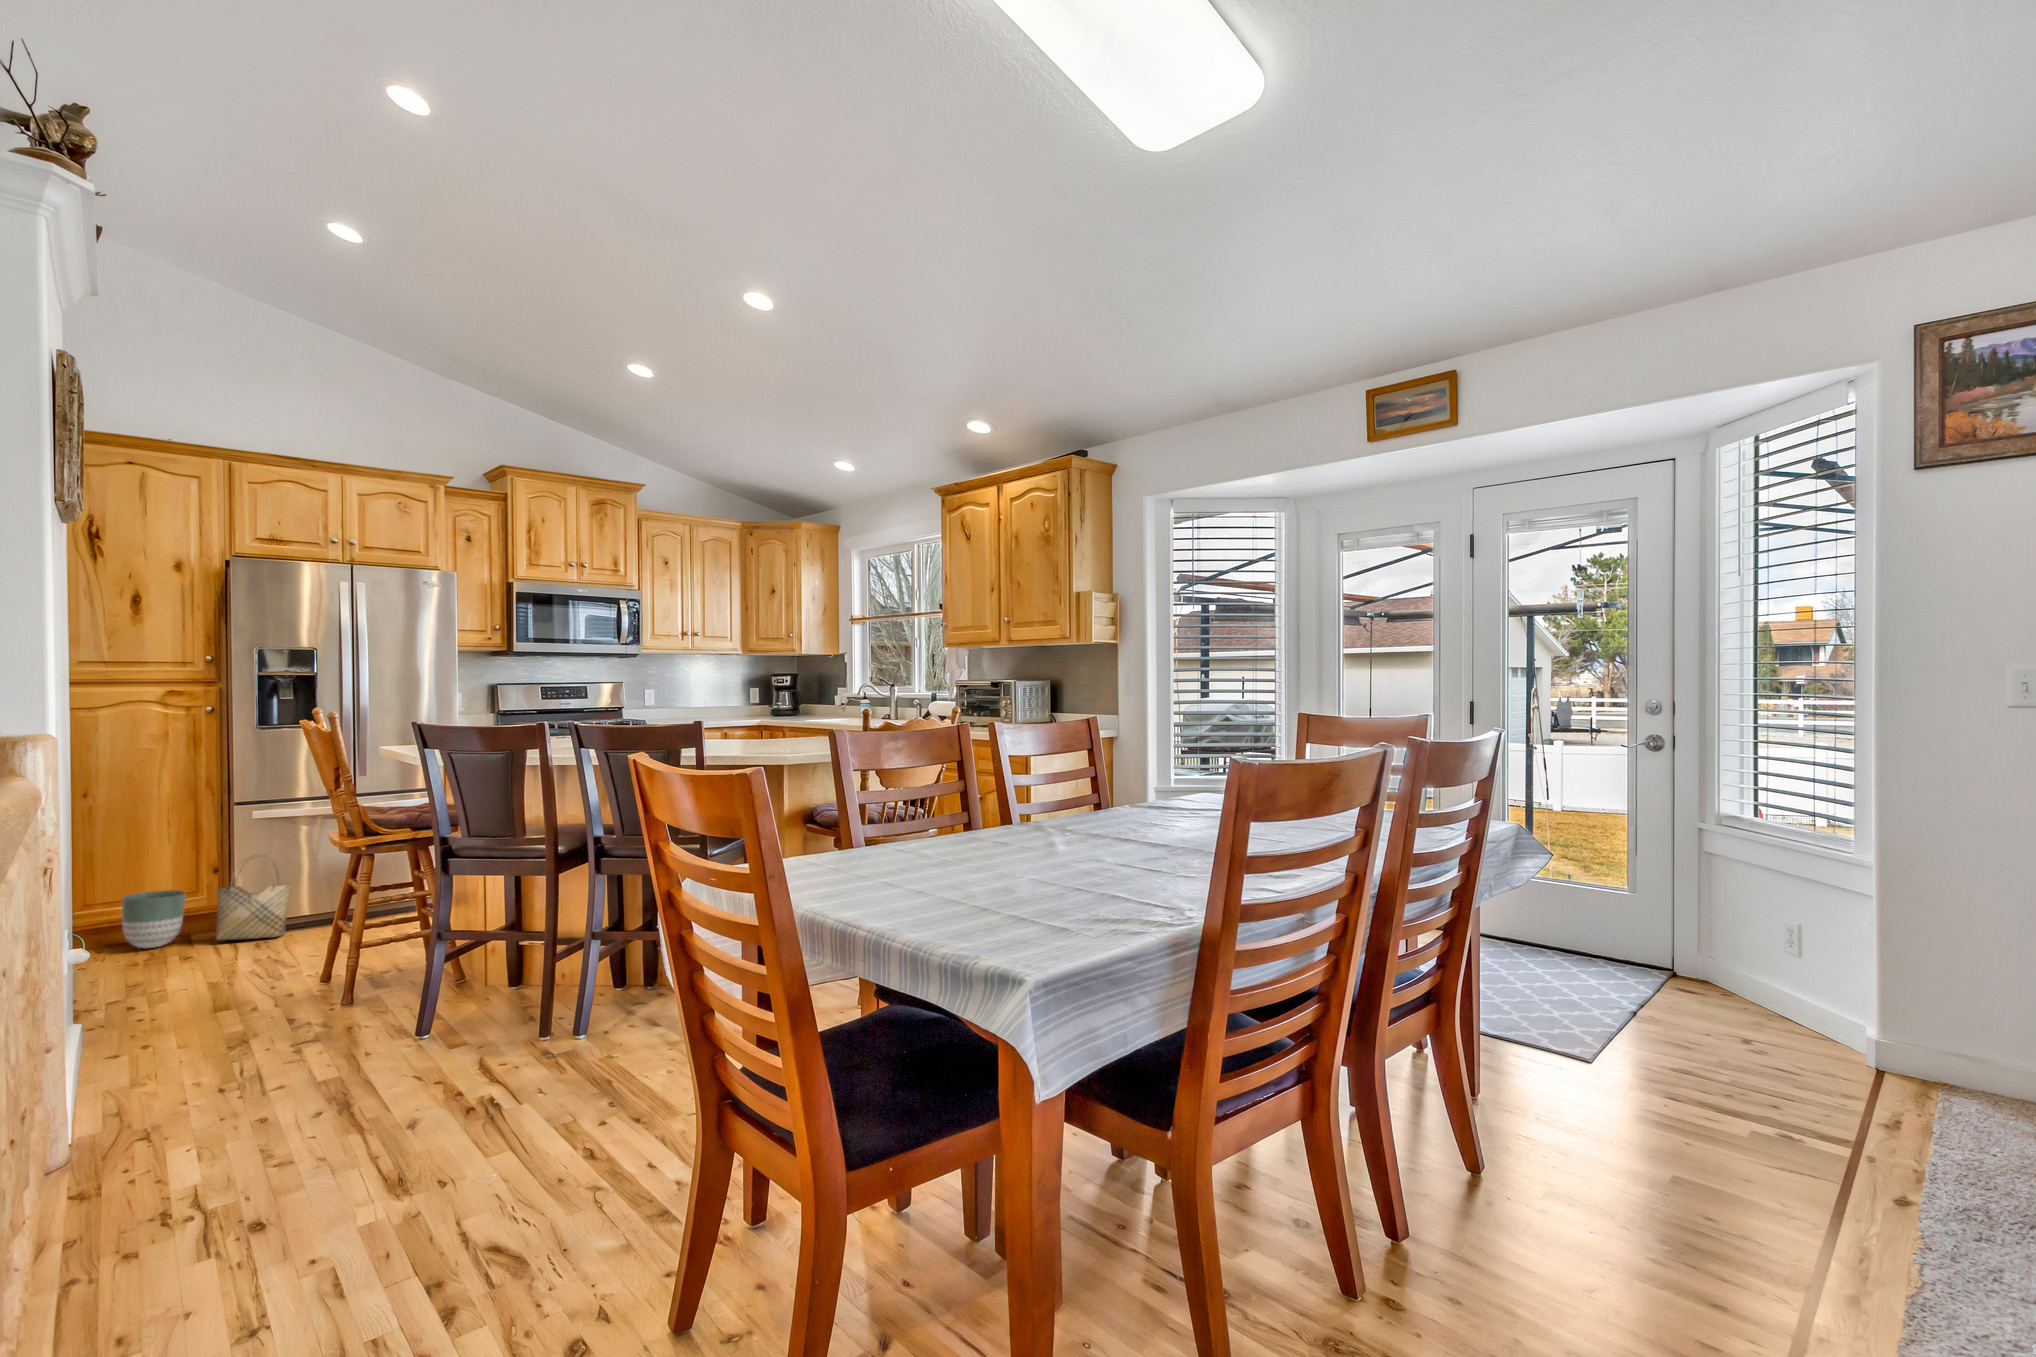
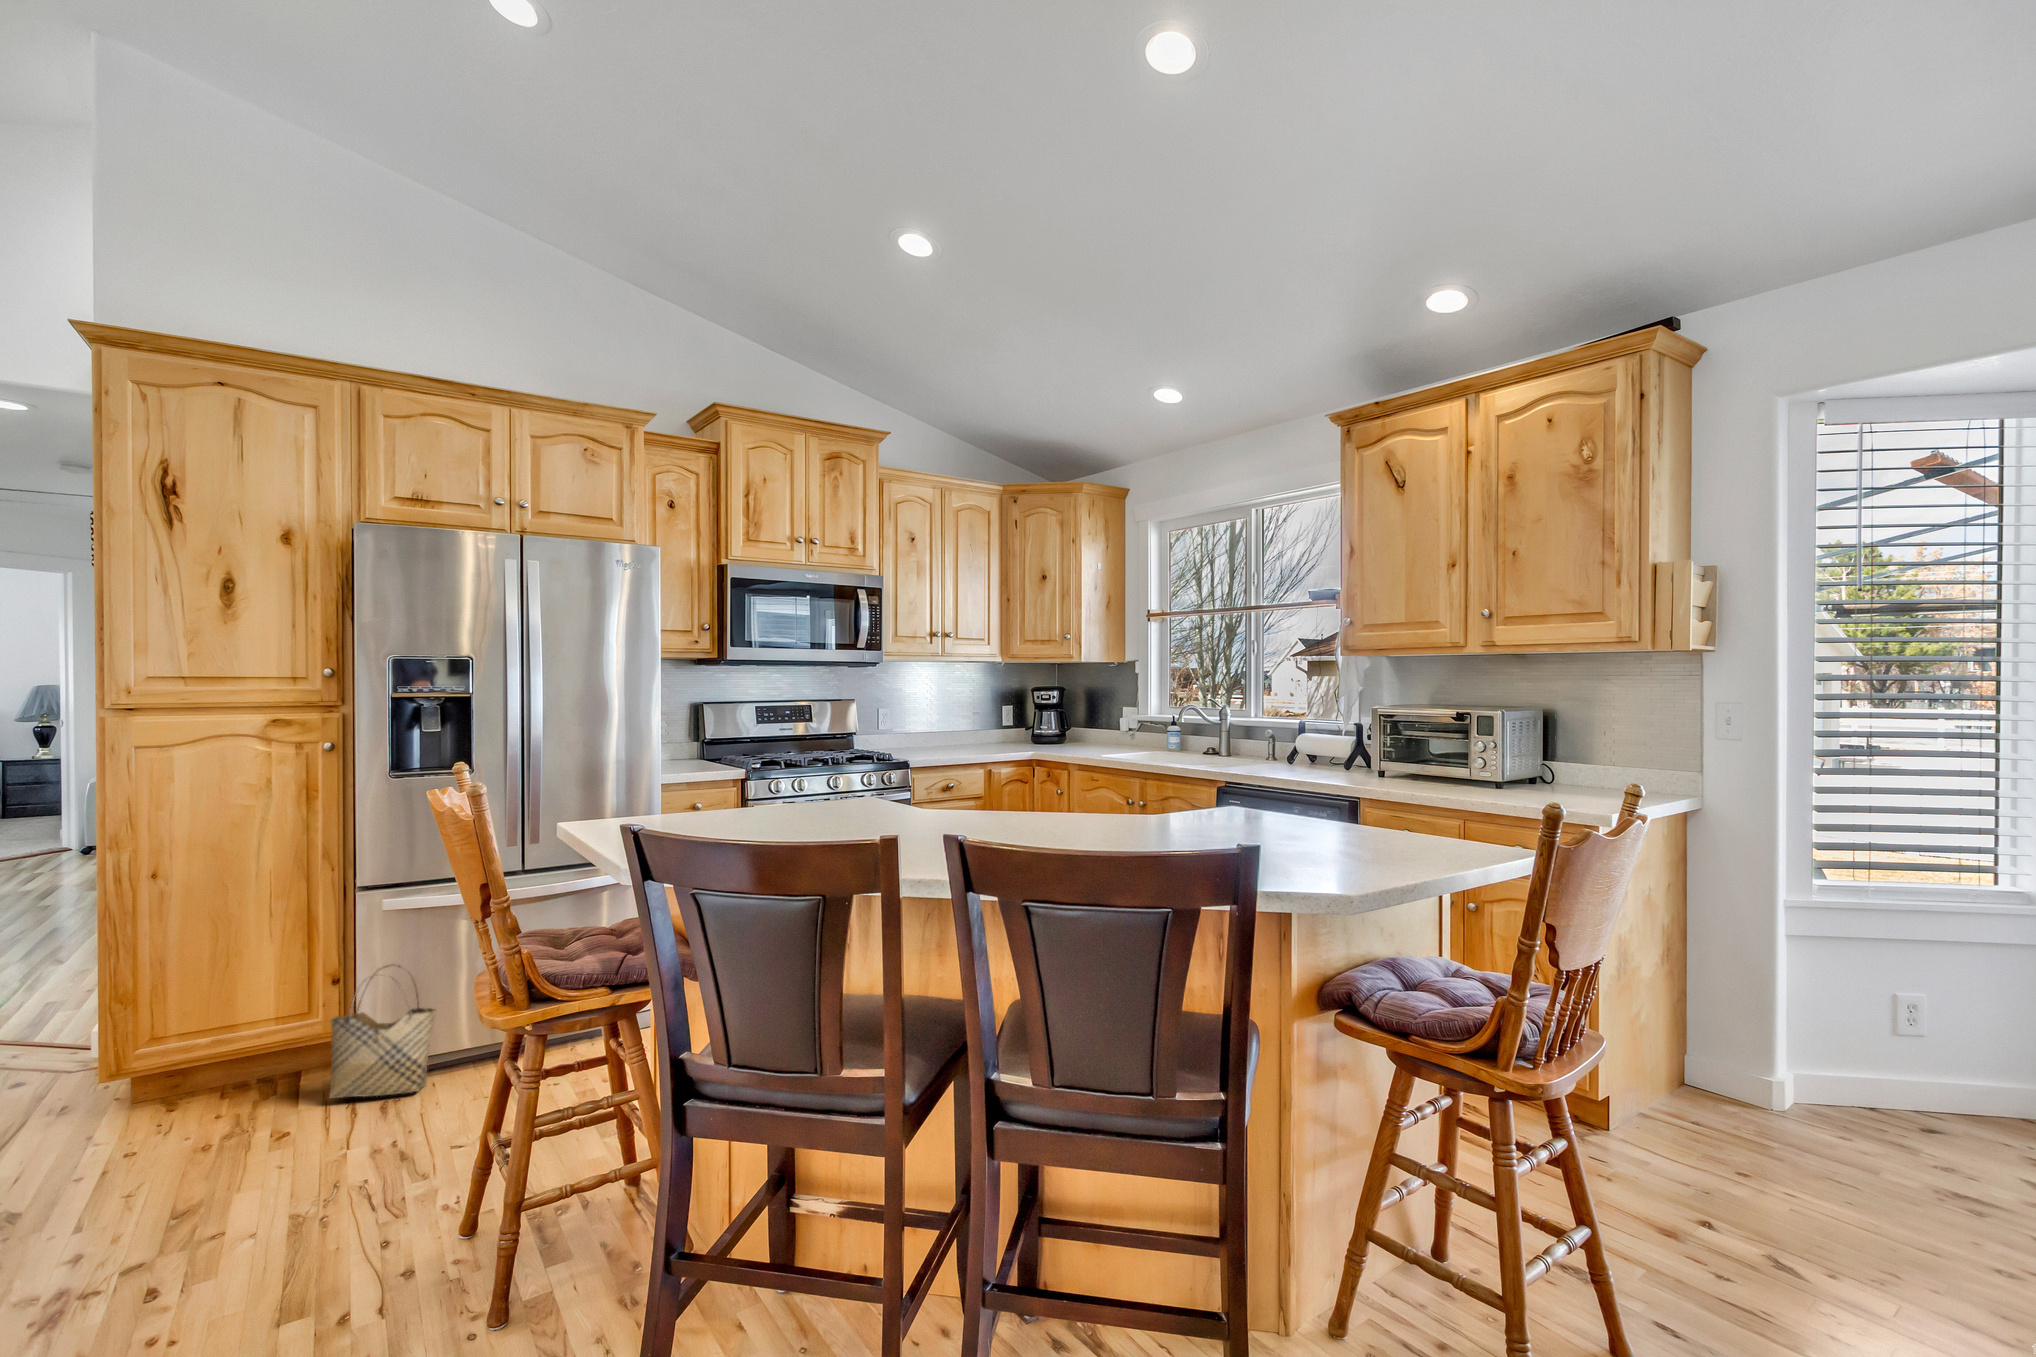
planter: present [122,890,186,948] -> none [199,1016,290,1109]

